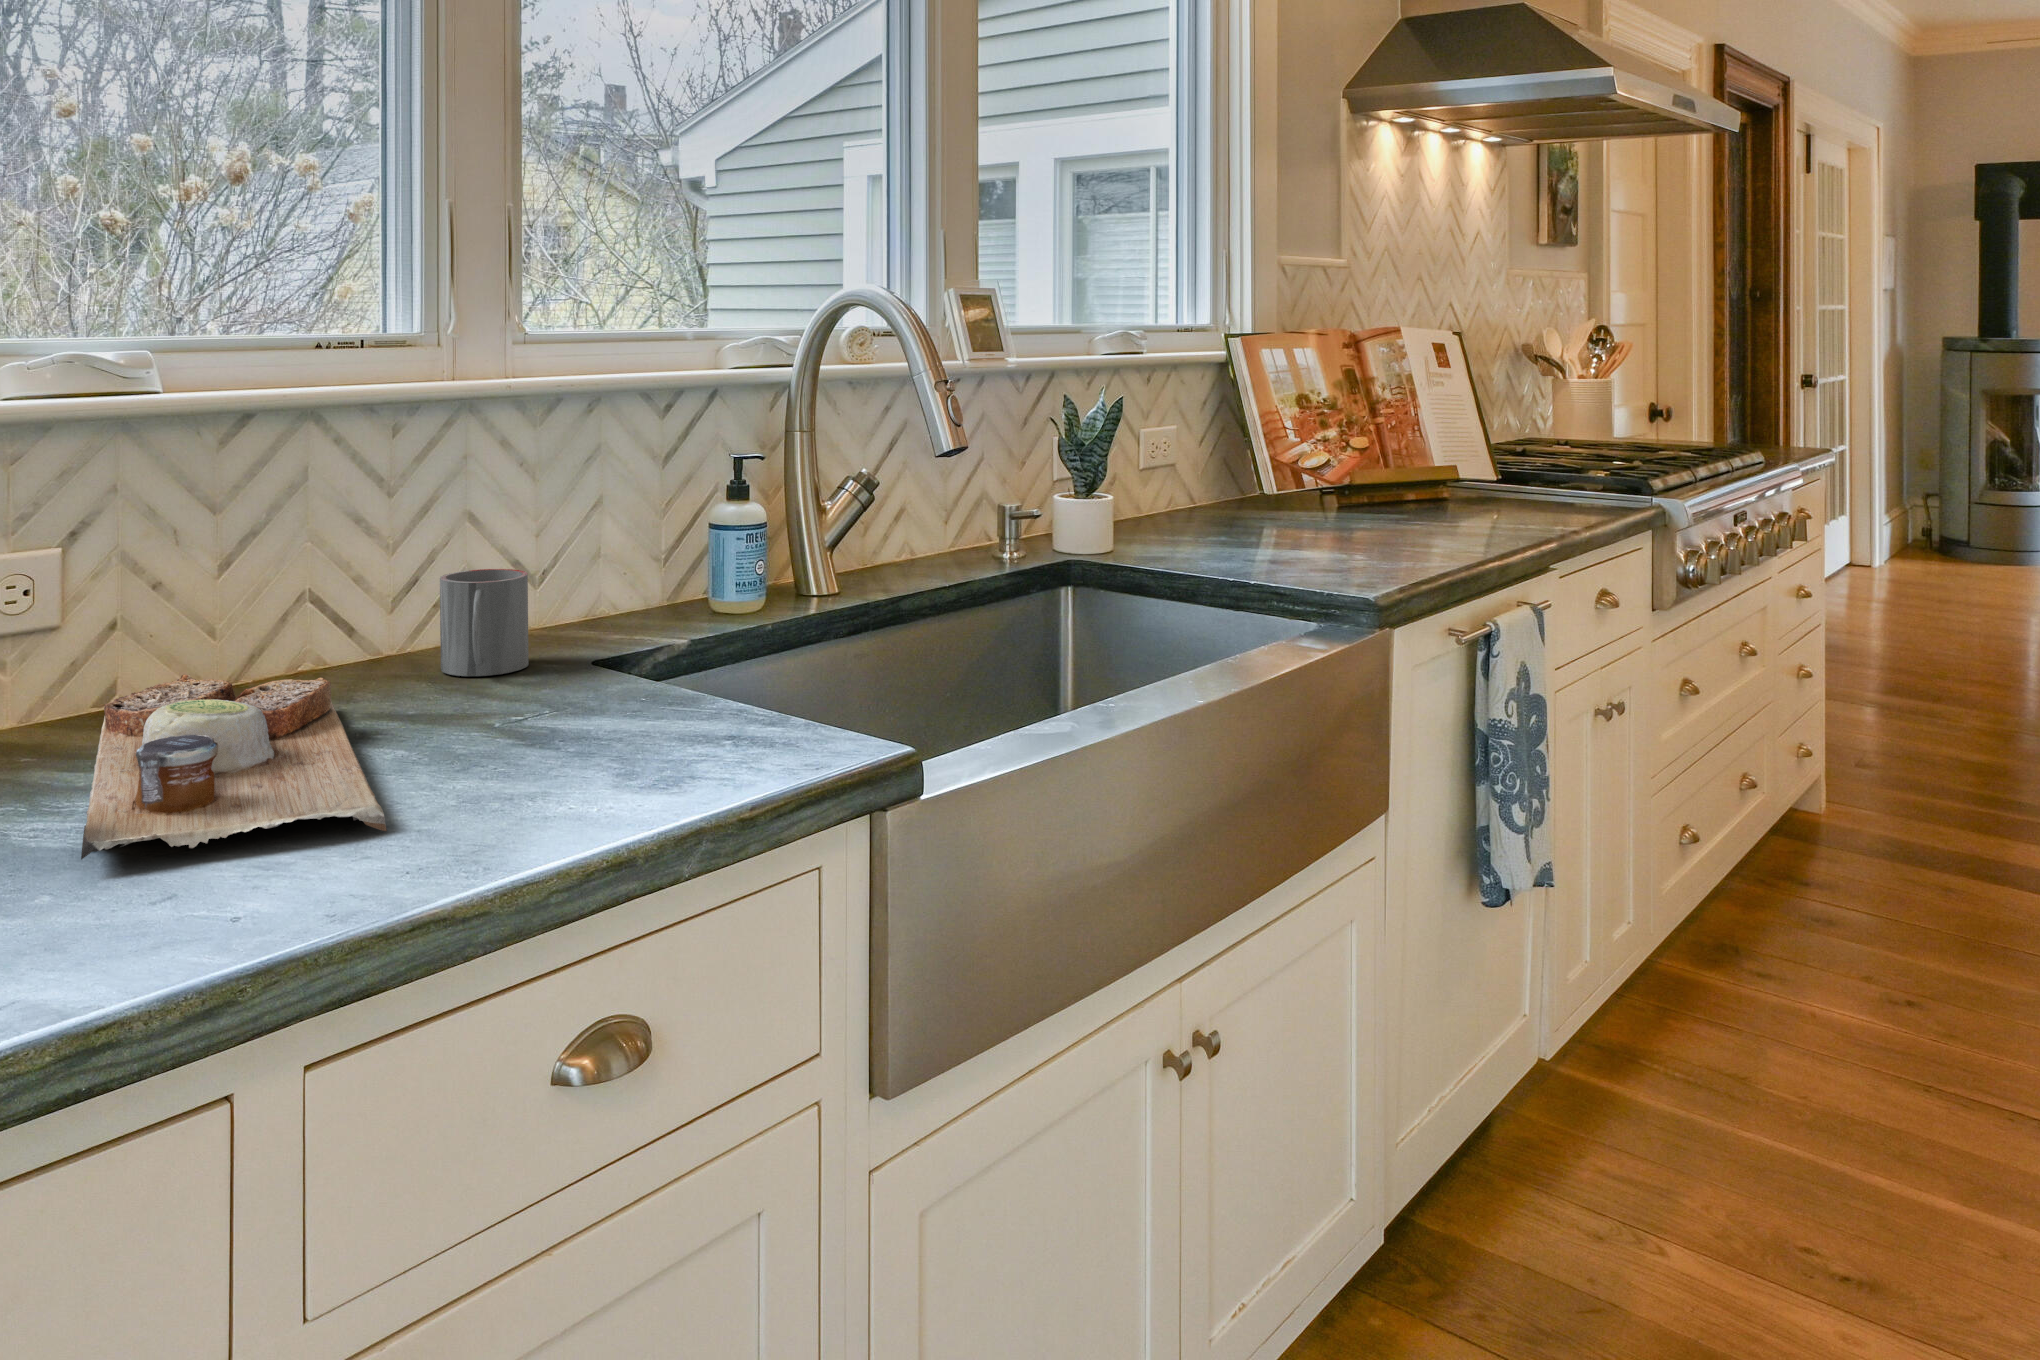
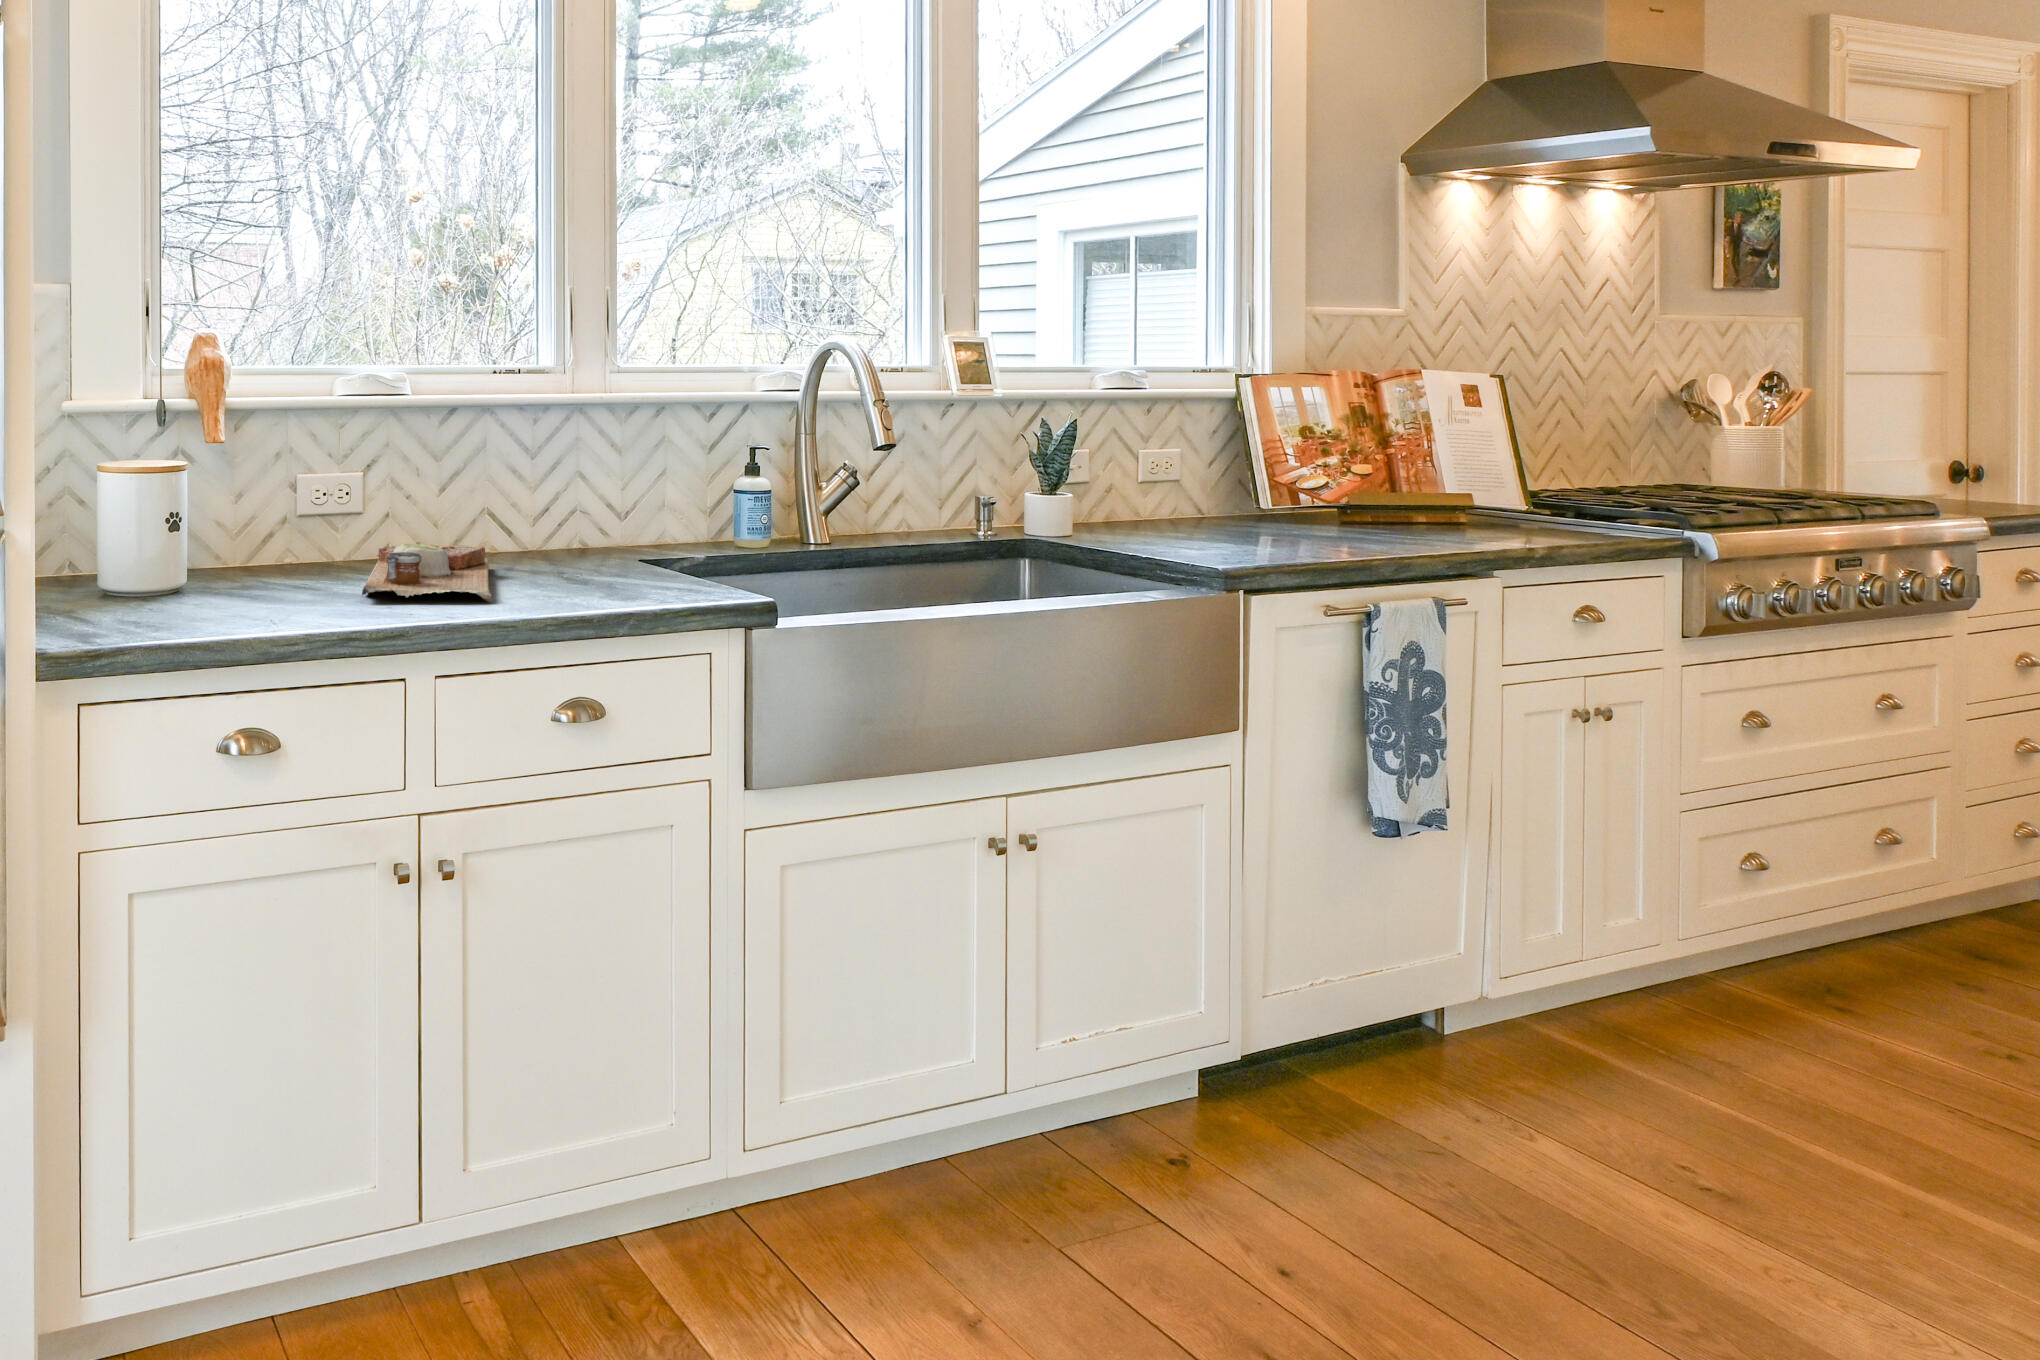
mug: present [440,569,529,676] -> none [555,504,605,563]

